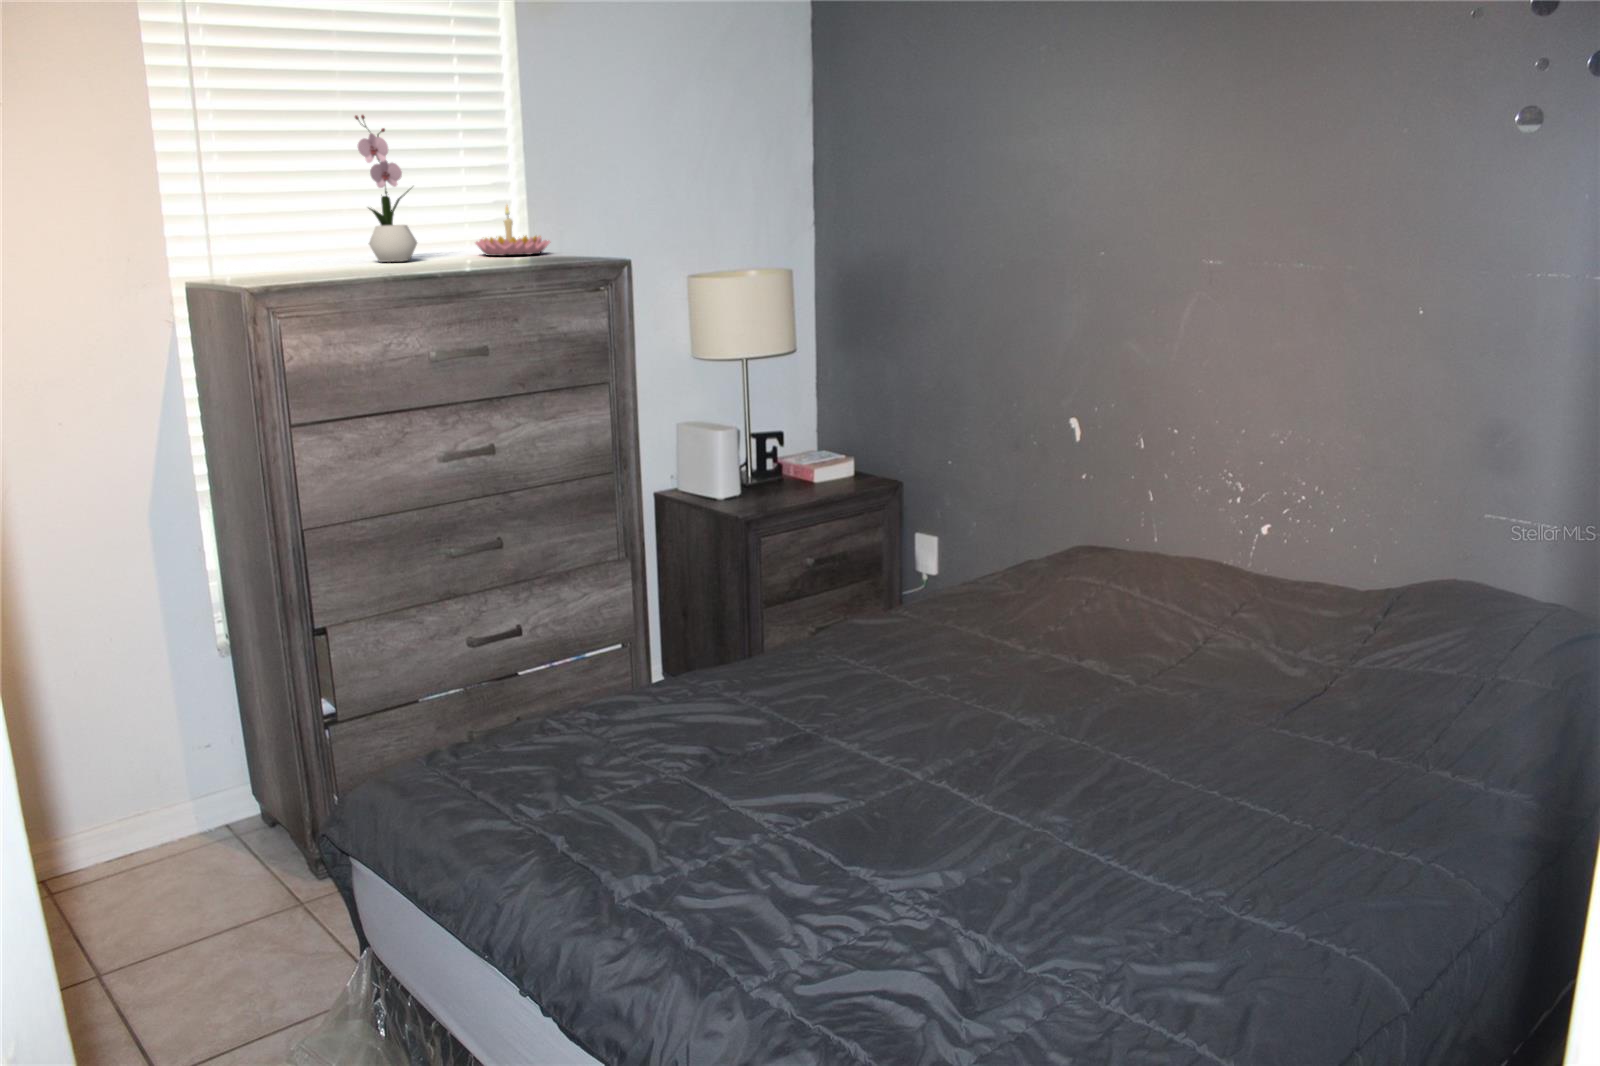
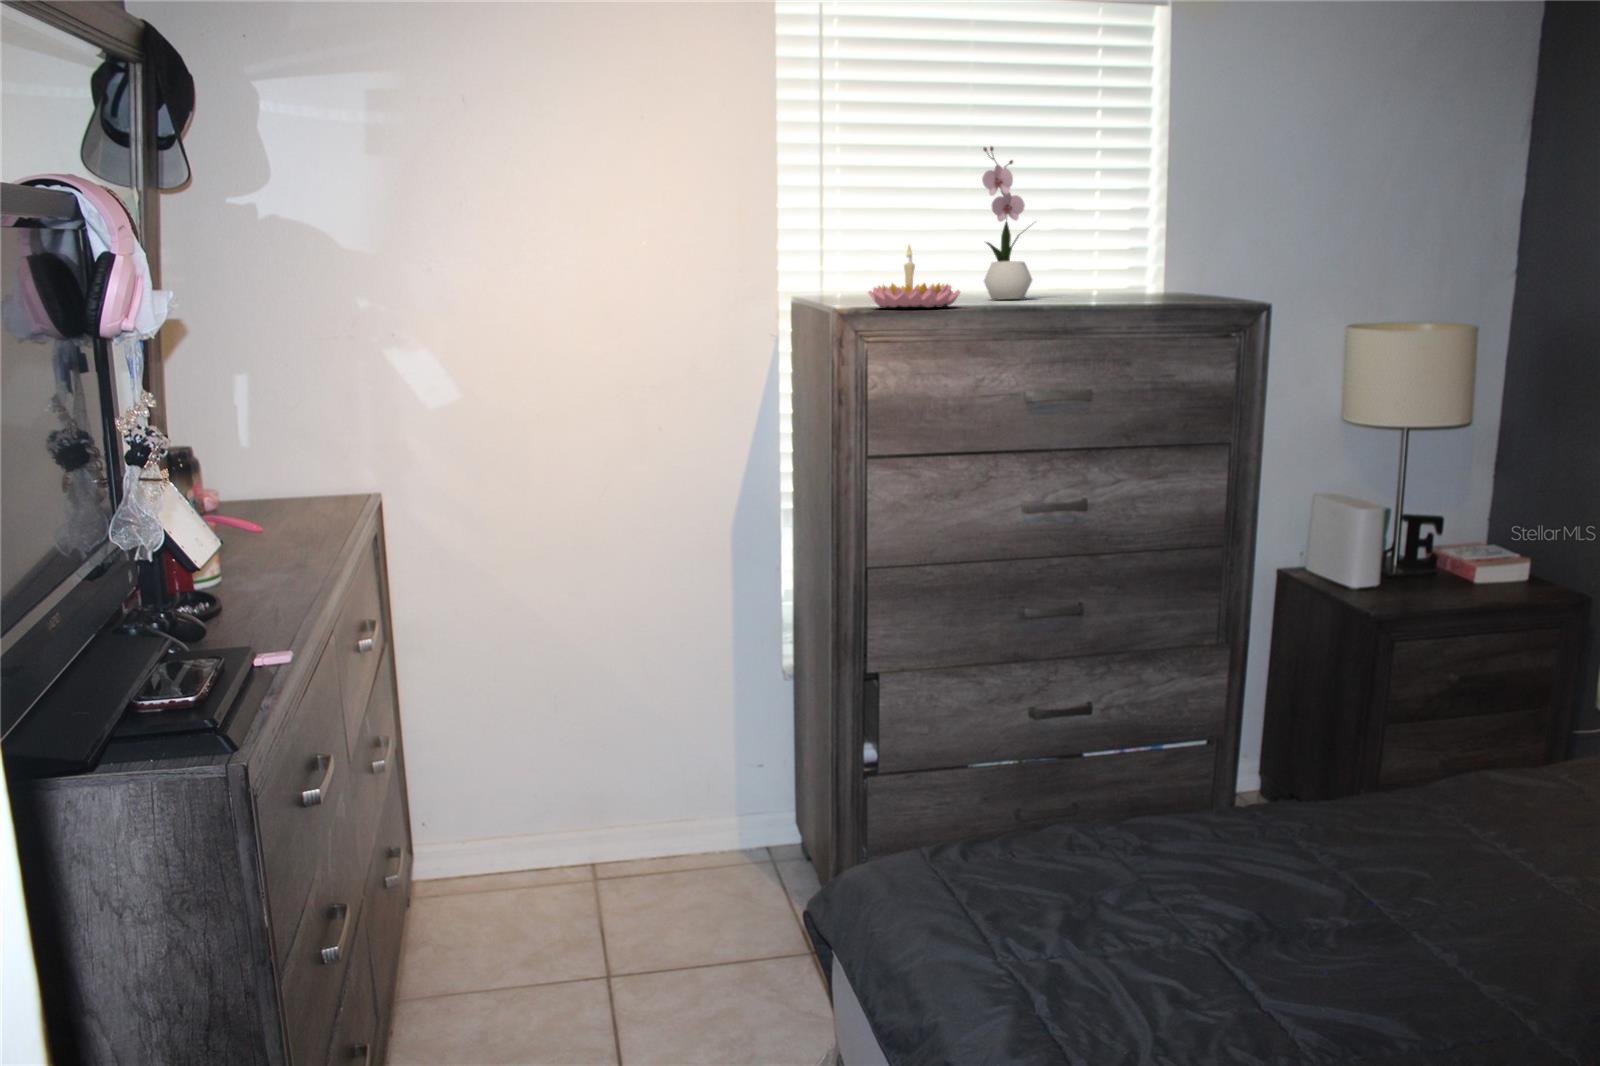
candle holder: present [476,205,550,256] -> present [868,245,960,308]

